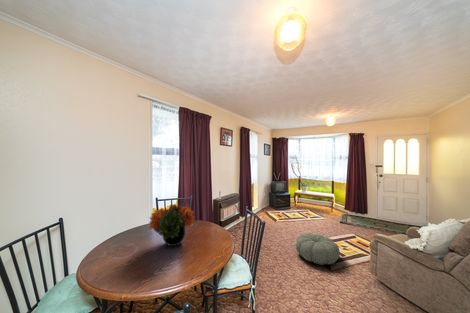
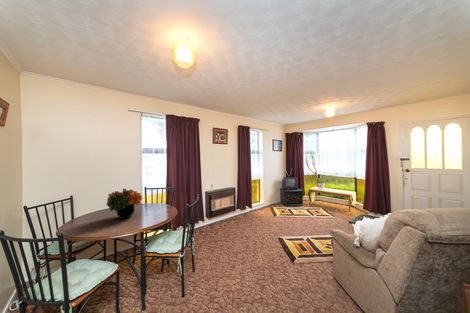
pouf: present [296,233,340,265] -> none [269,228,311,258]

